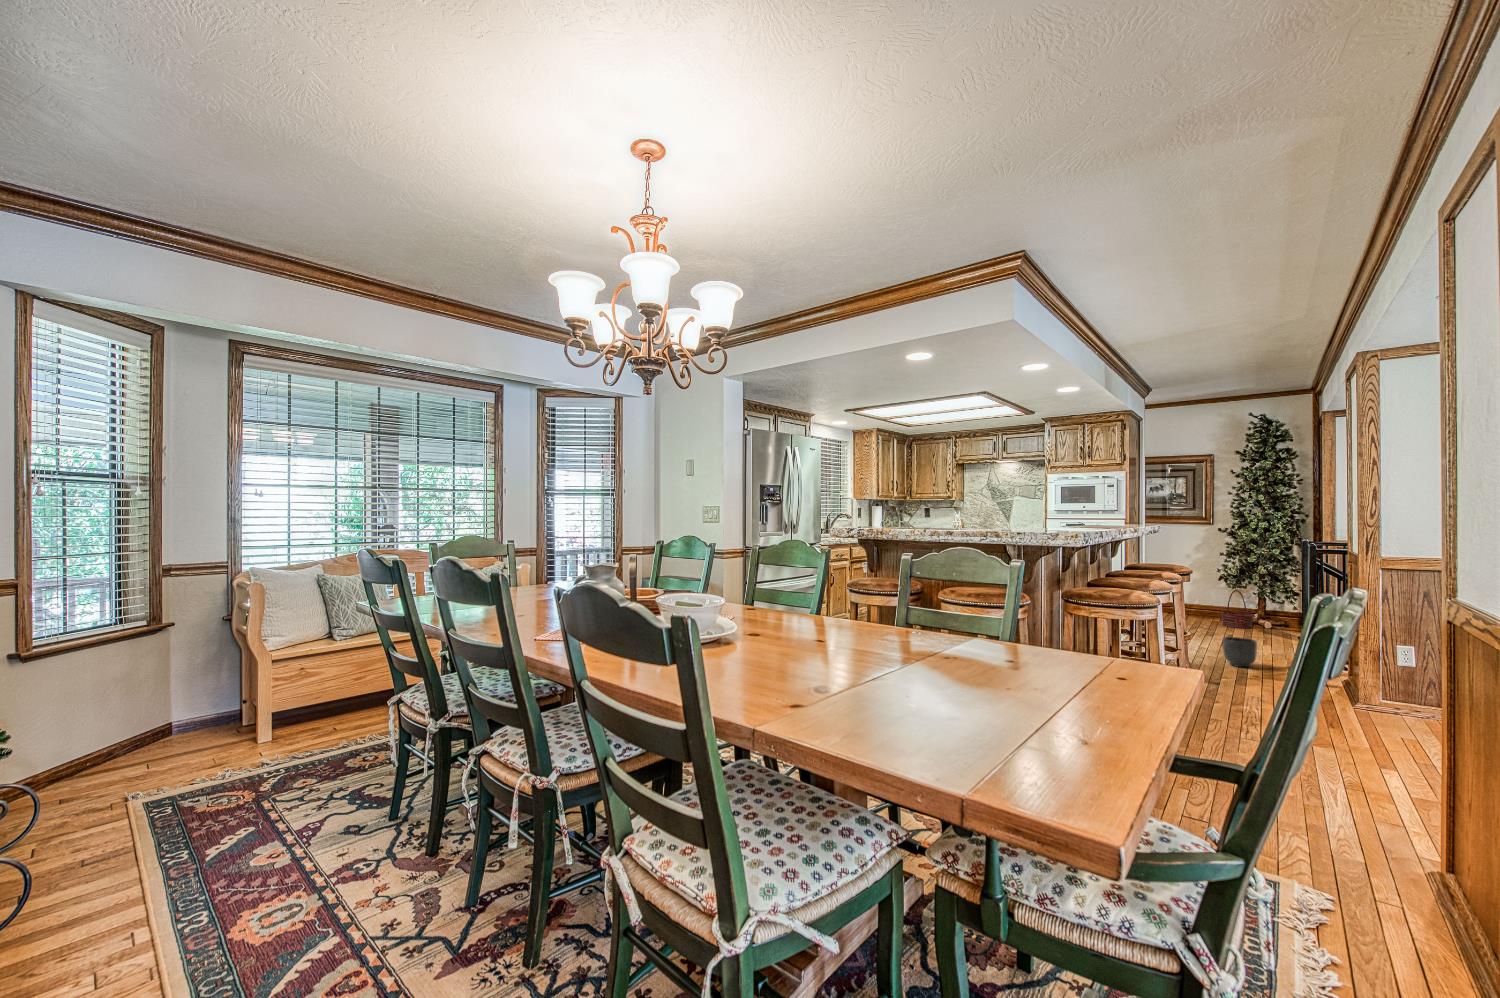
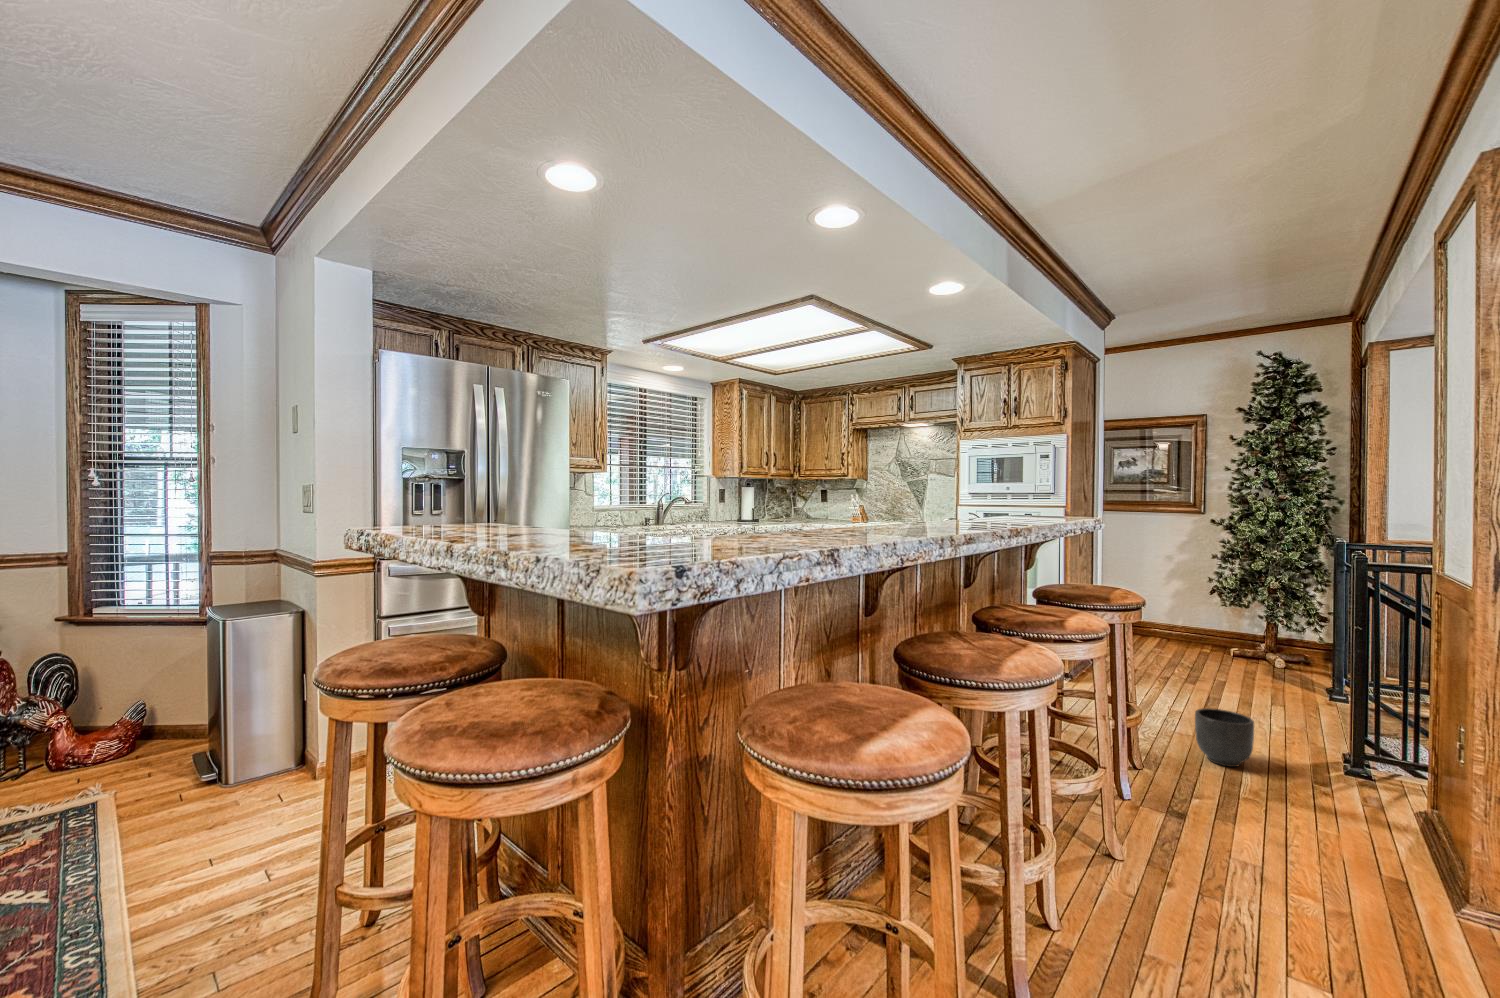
basket: present [1220,590,1254,628] -> none [1207,611,1258,668]

